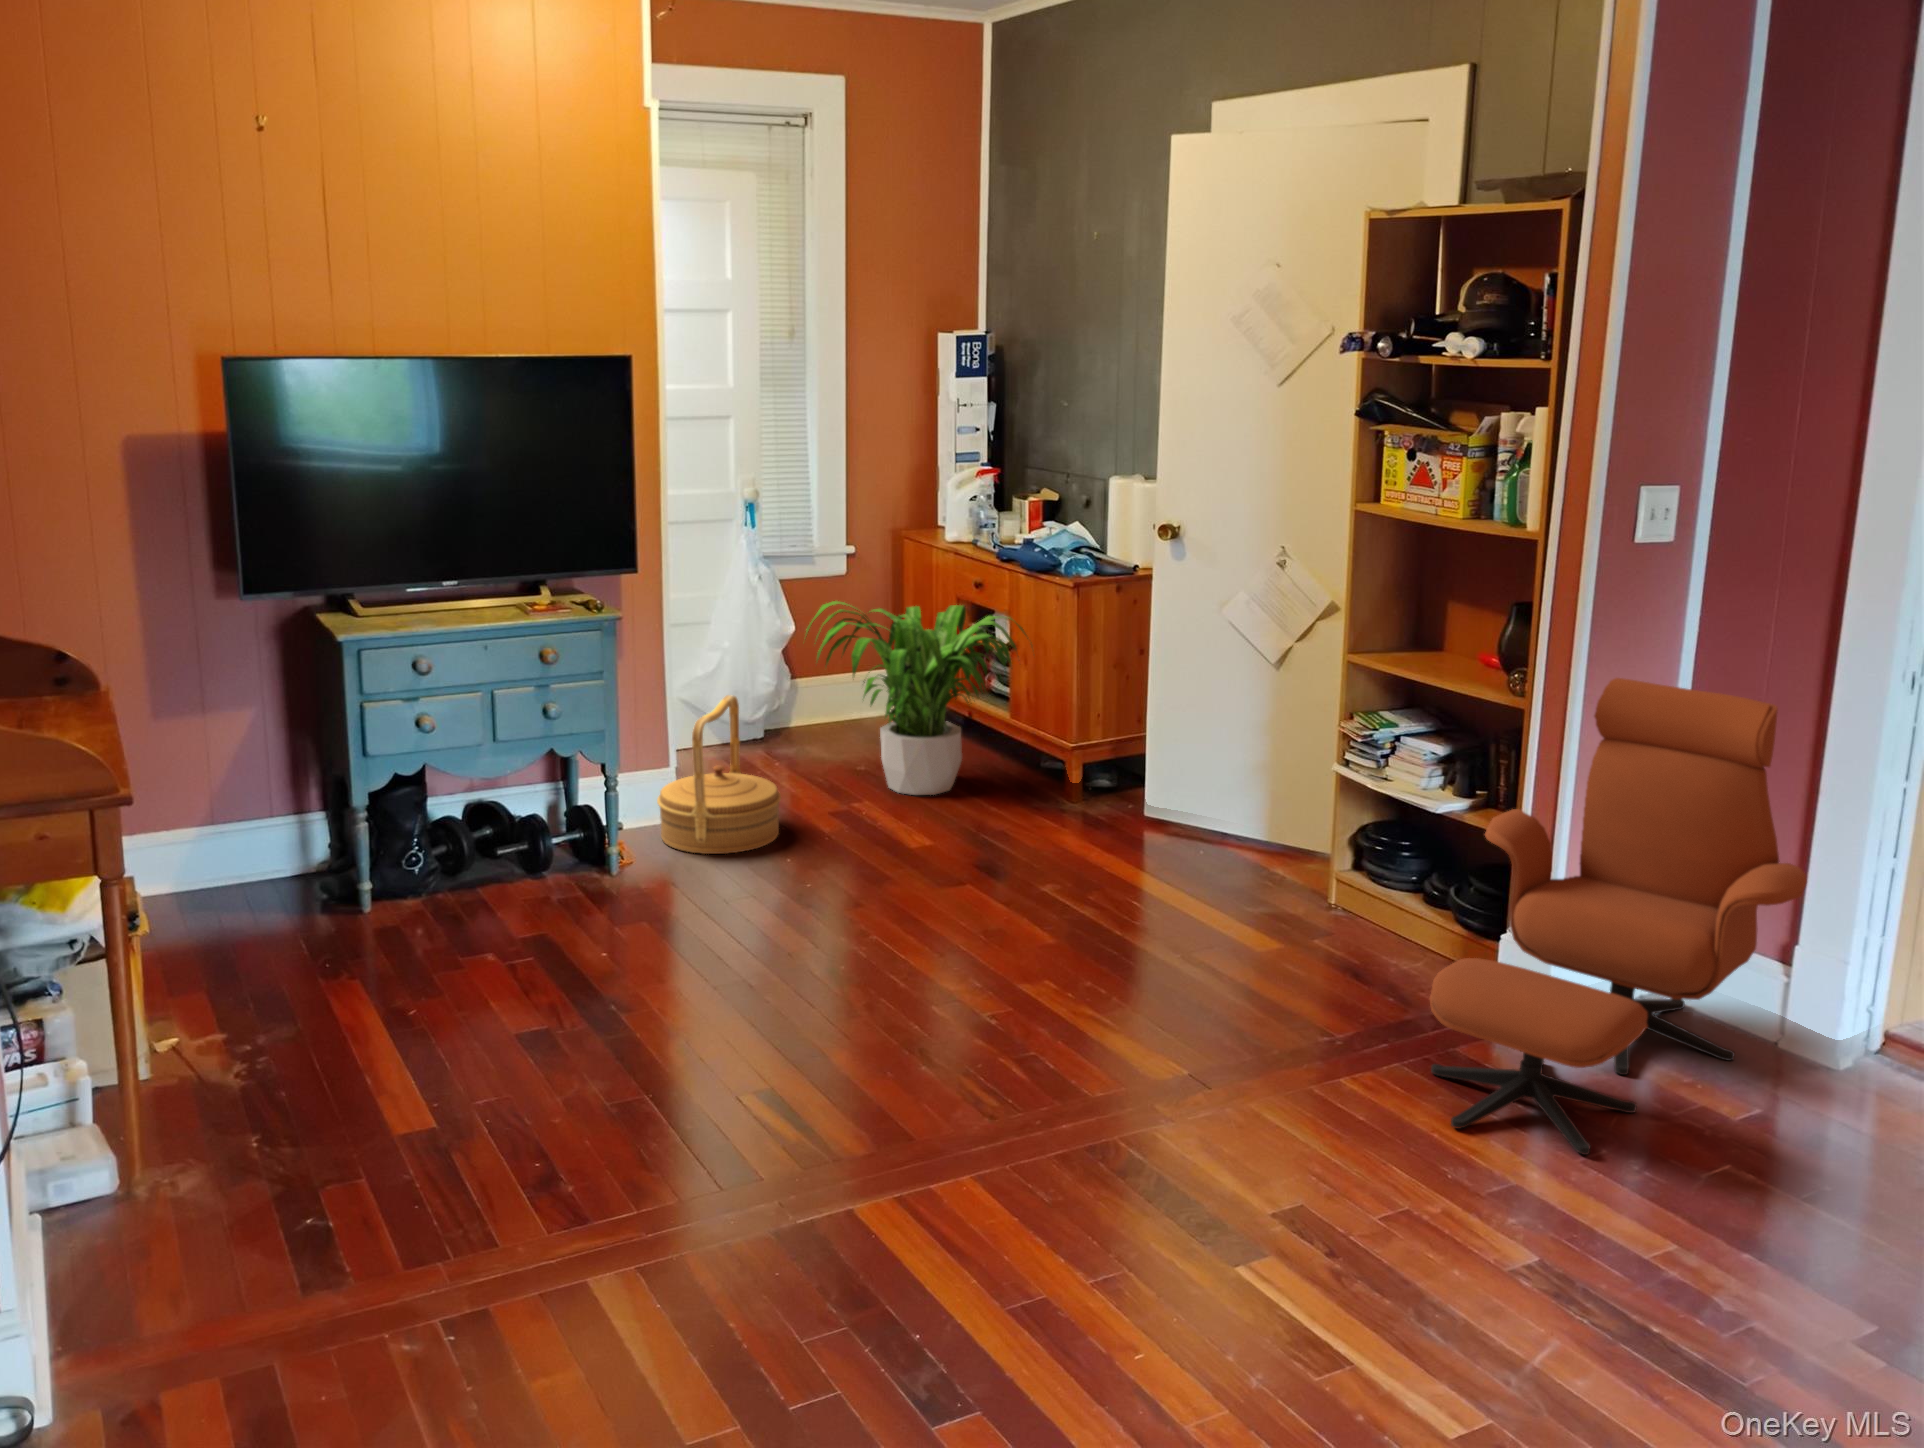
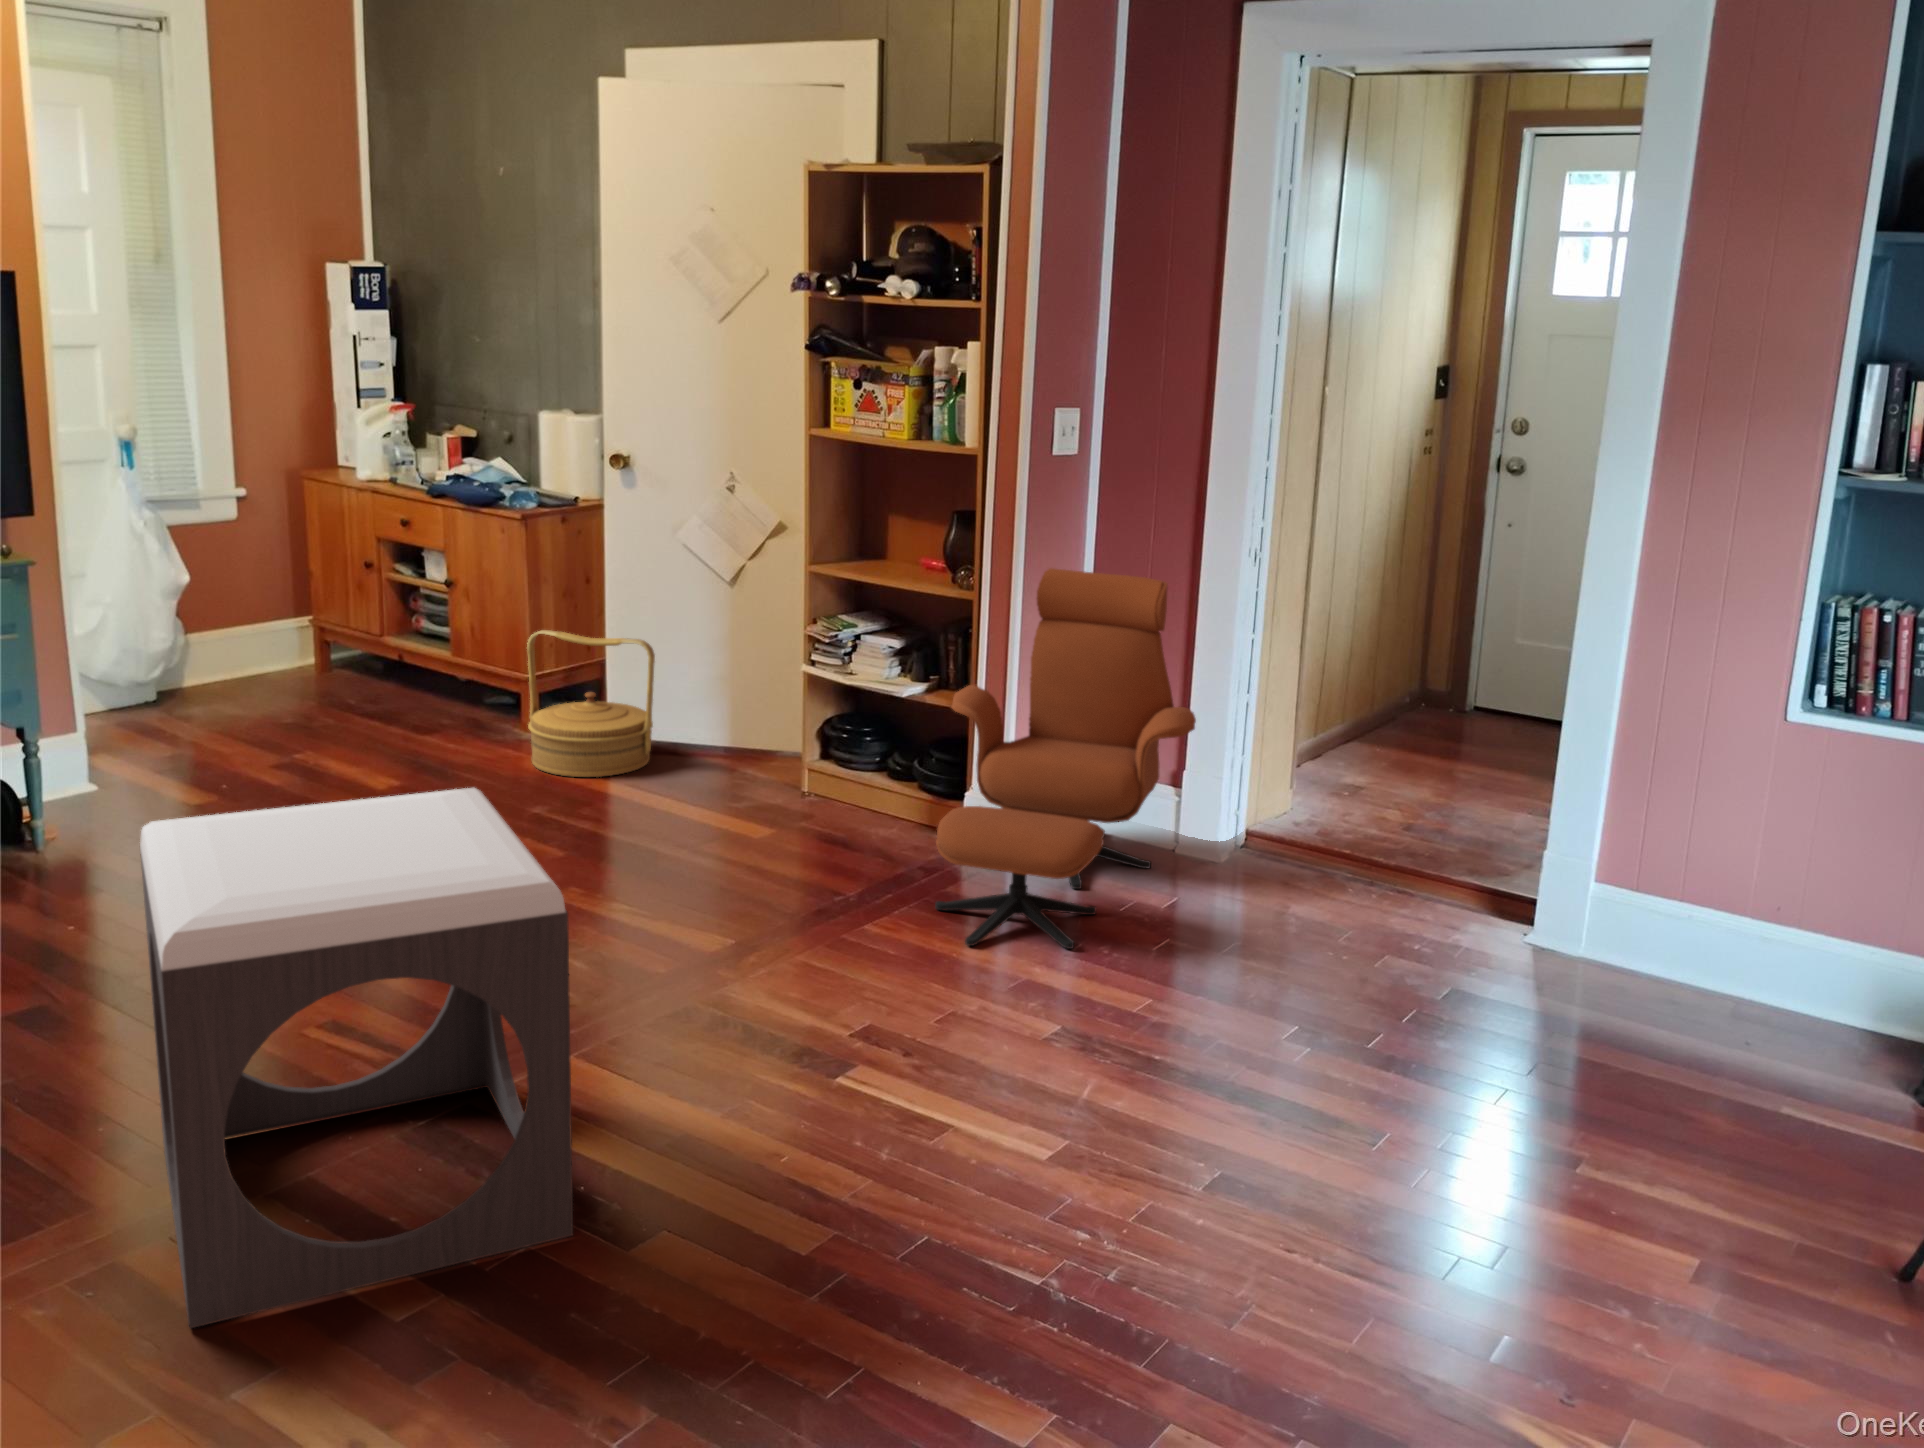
potted plant: present [806,601,1026,795] -> none [223,541,484,738]
woven basket: present [657,695,781,854] -> present [527,630,655,777]
footstool: none [500,895,890,1402] -> present [140,788,573,1328]

